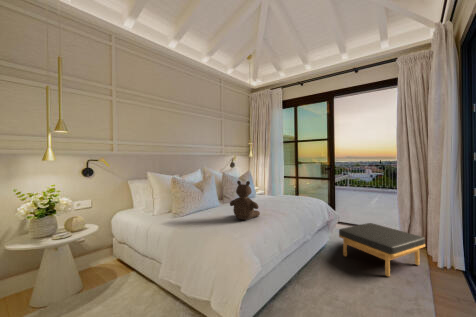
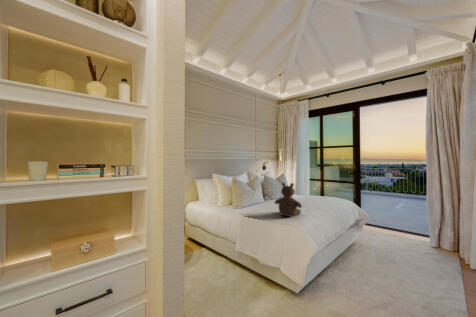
ottoman: present [339,223,425,276] -> none [369,224,459,276]

